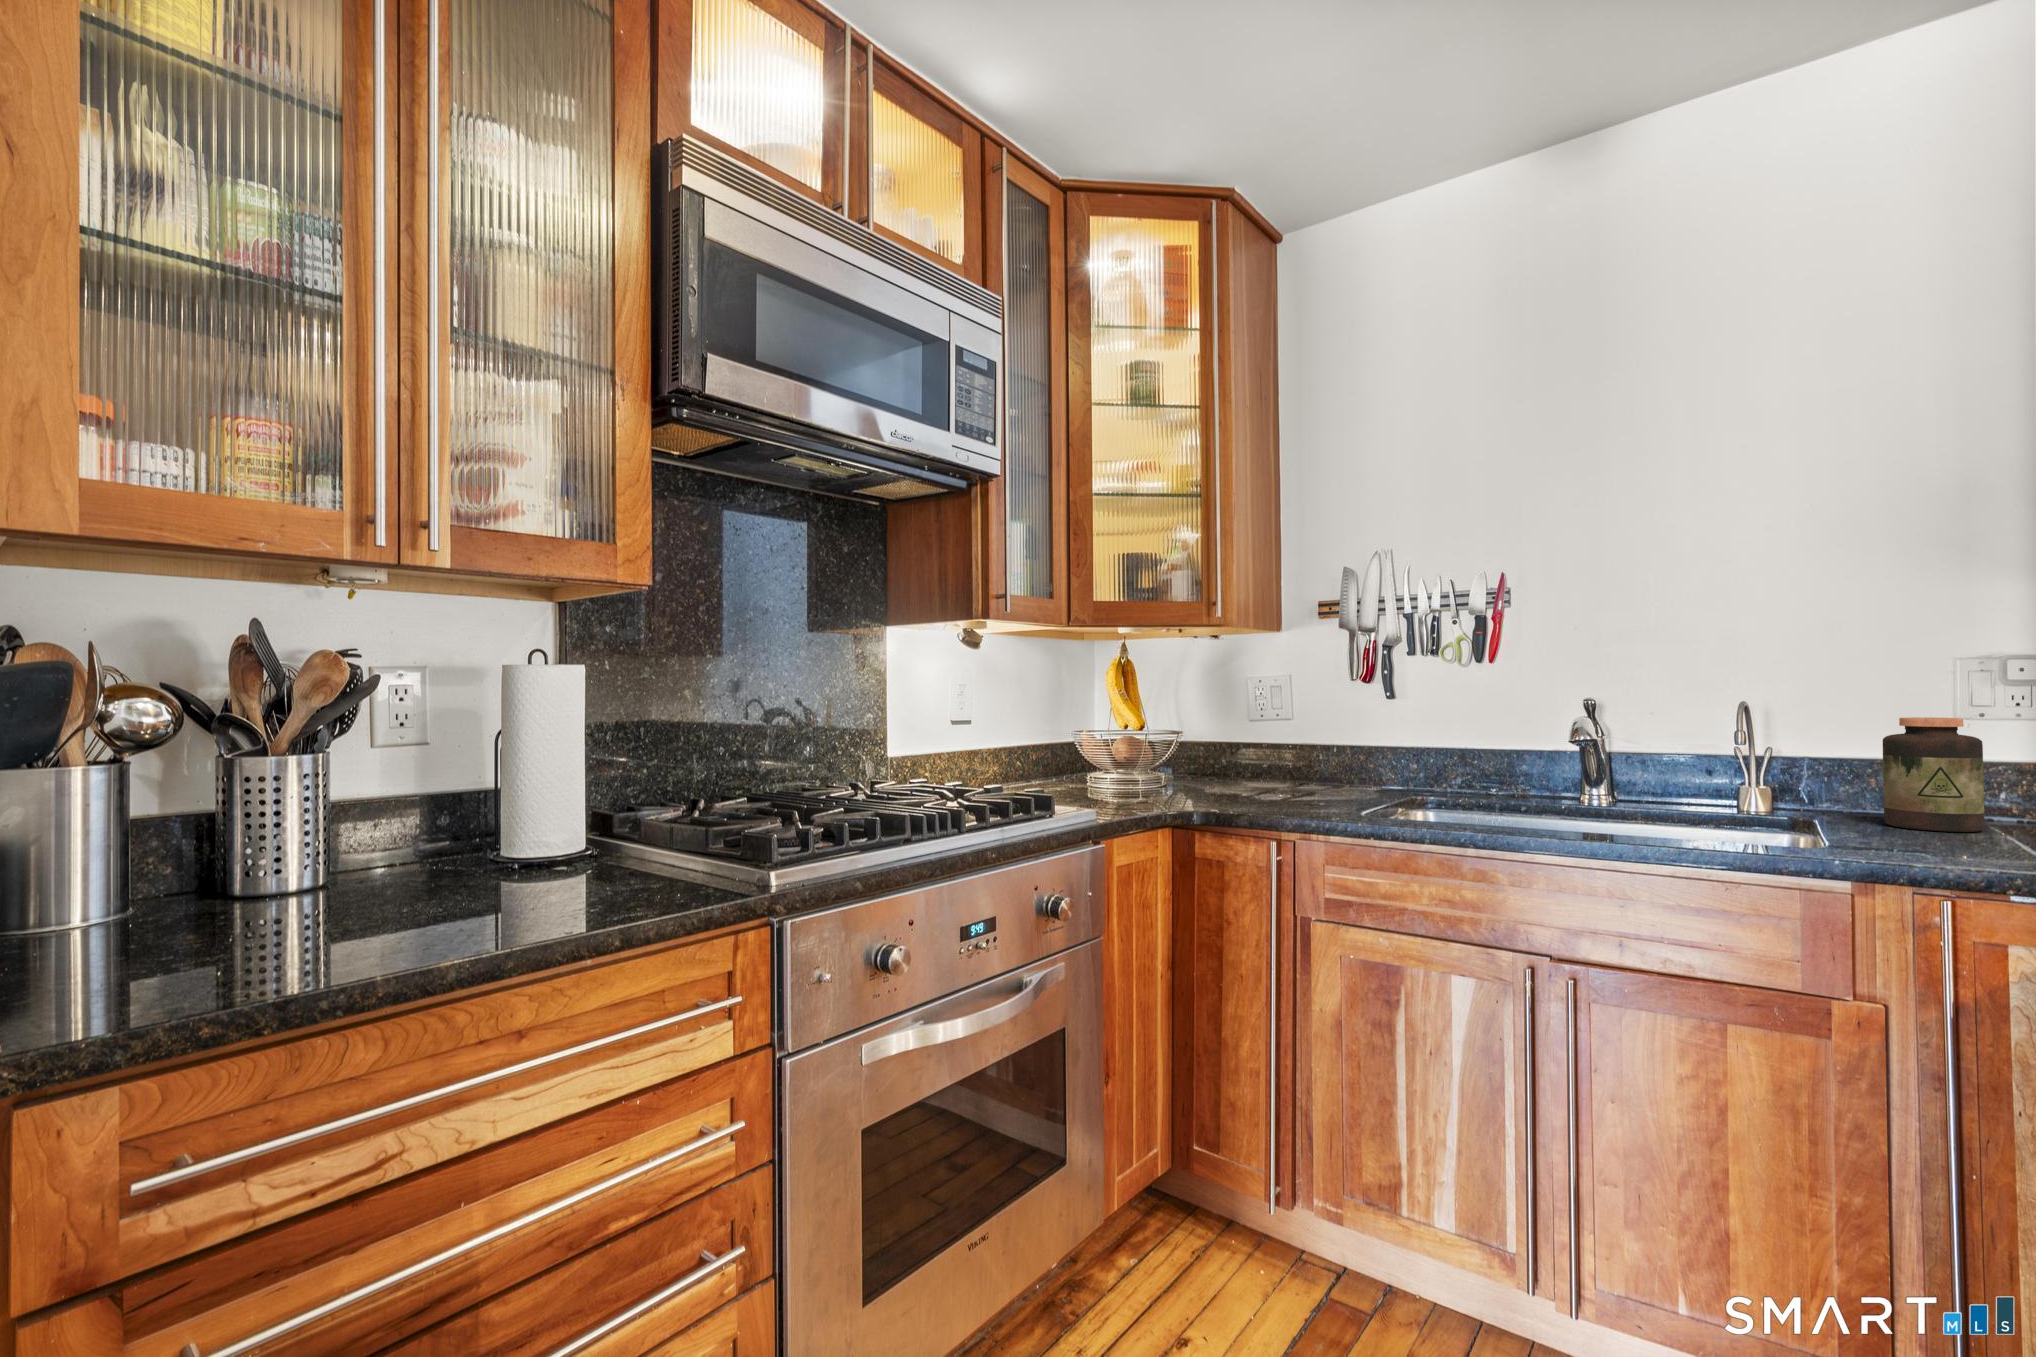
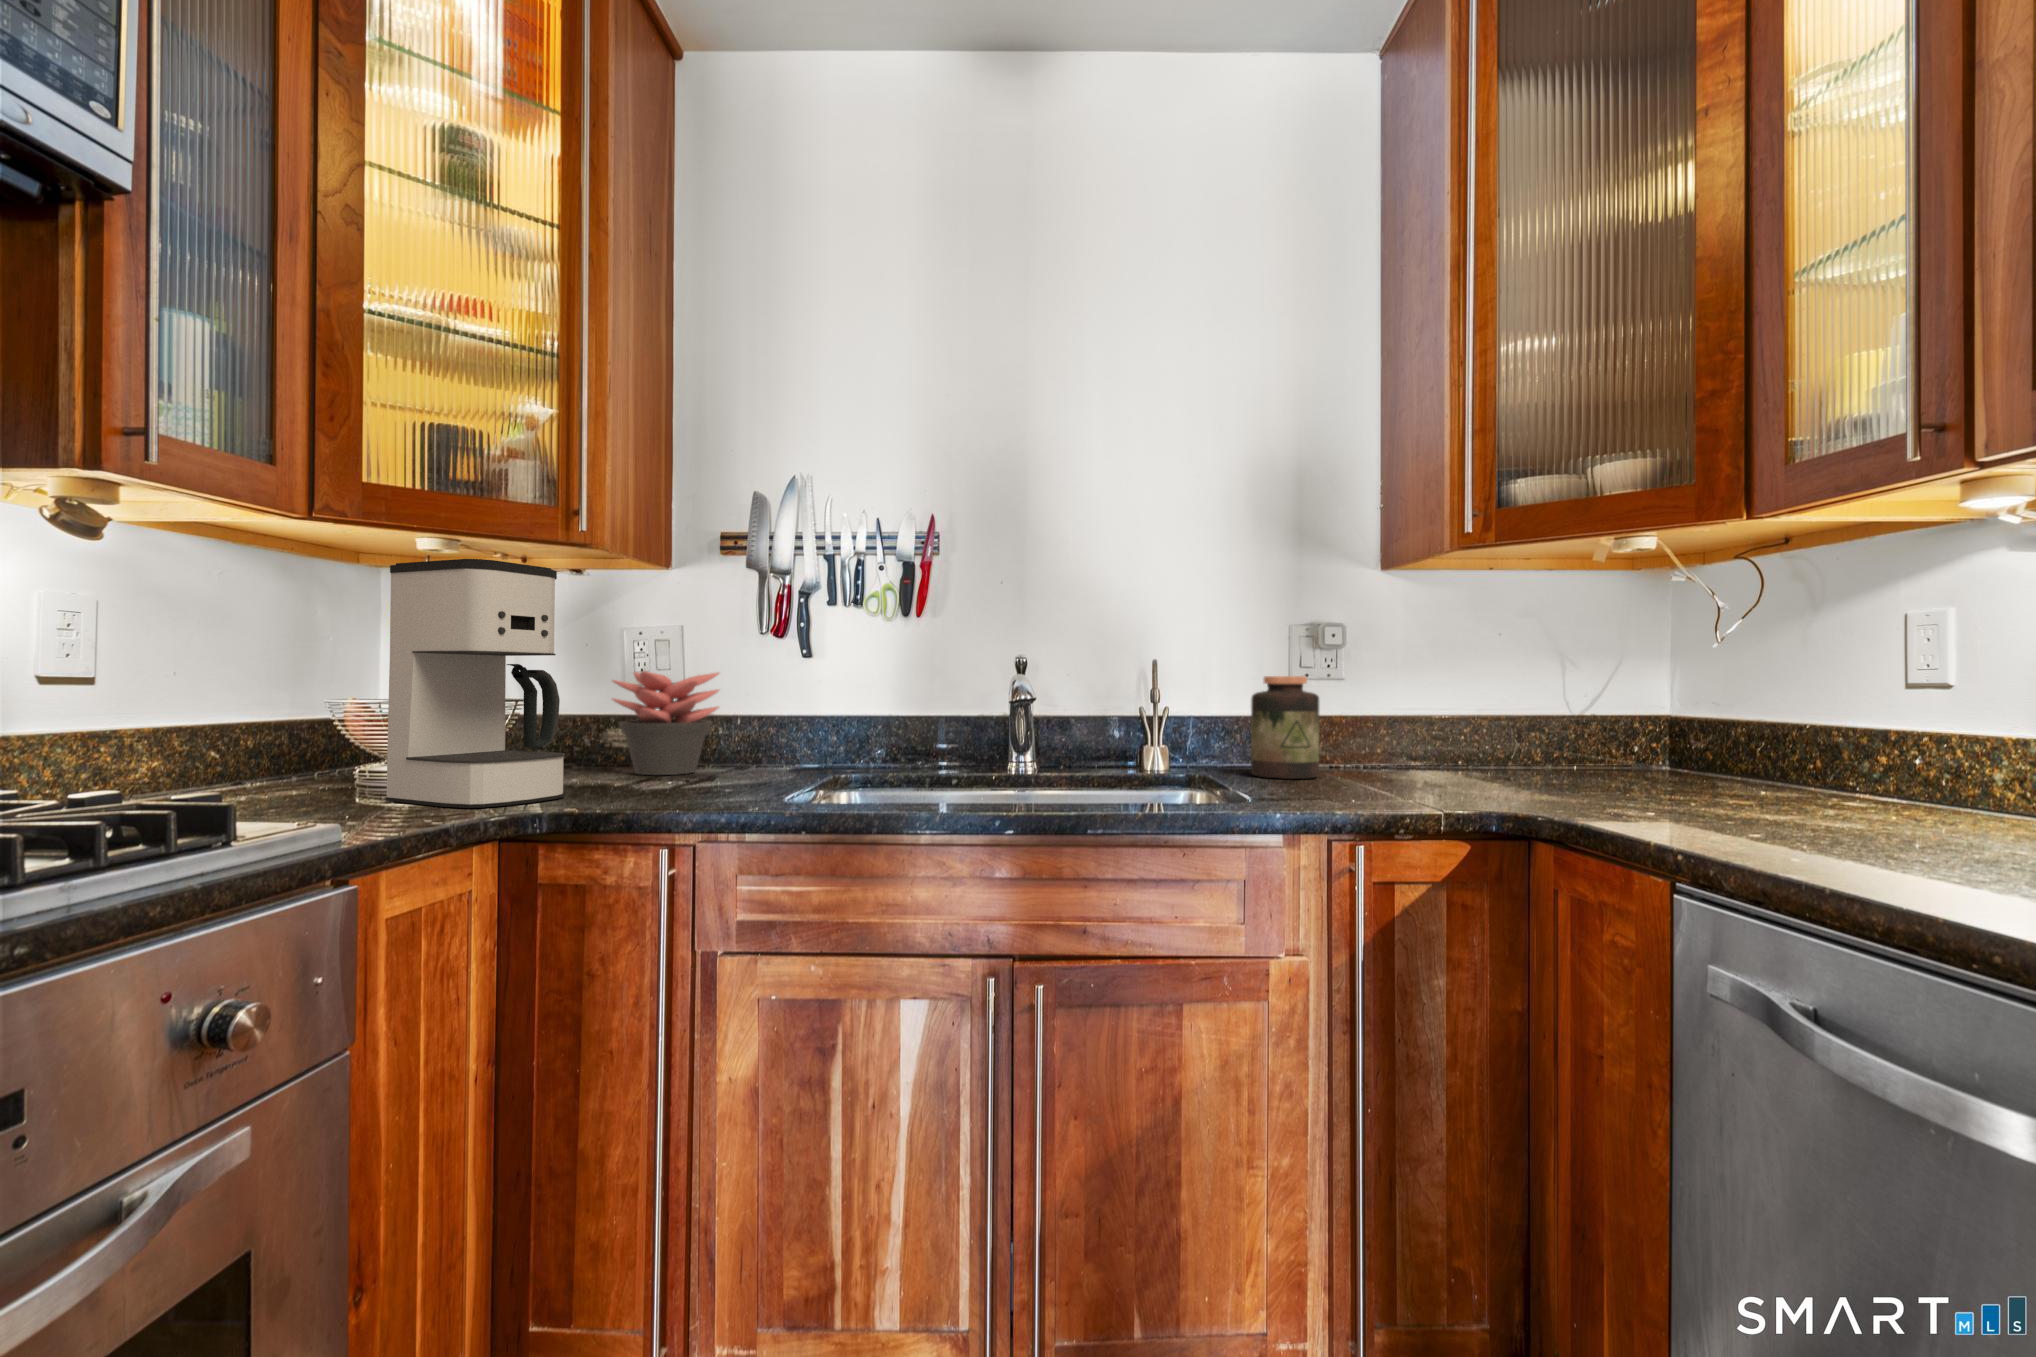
coffee maker: none [1108,647,1210,805] -> present [386,559,565,808]
succulent plant: none [1240,711,1320,790] -> present [613,671,719,775]

